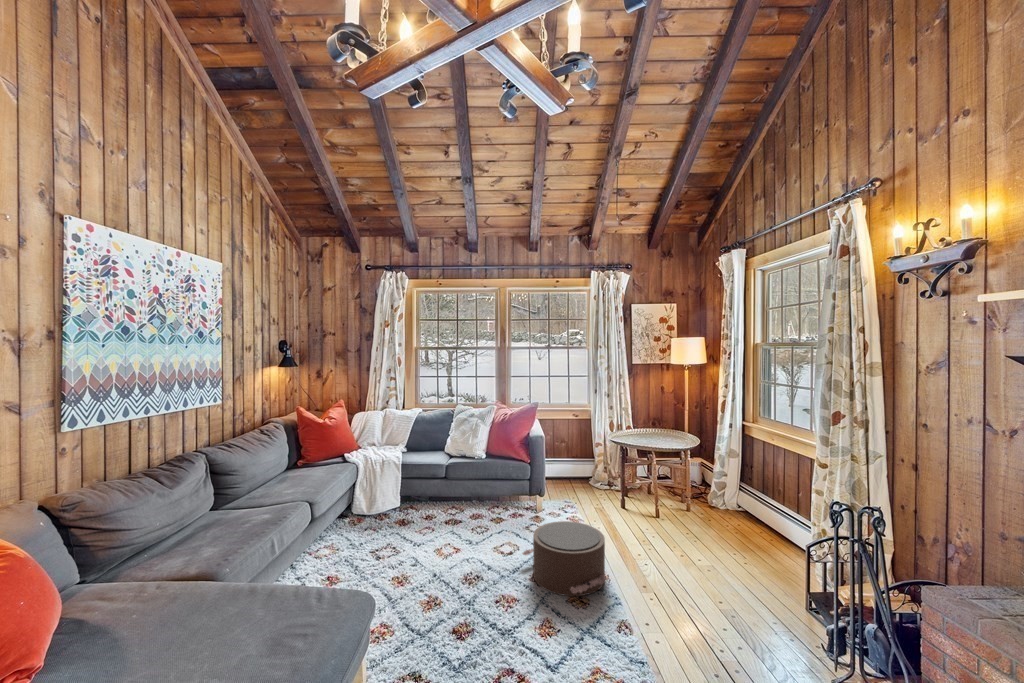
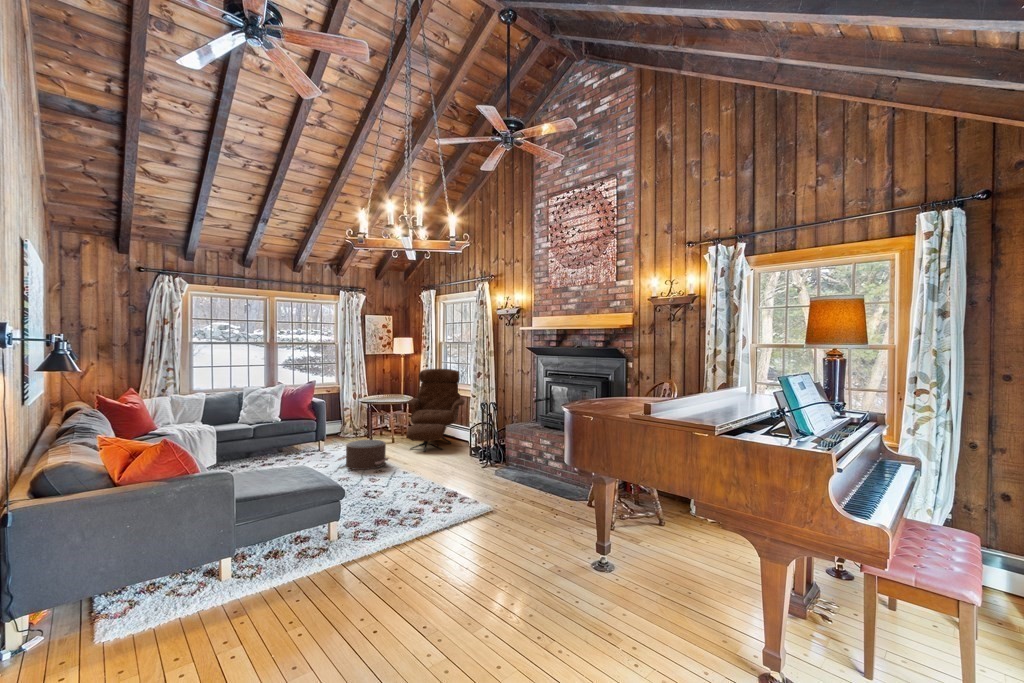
lounge chair: none [667,392,805,569] -> present [407,369,464,452]

